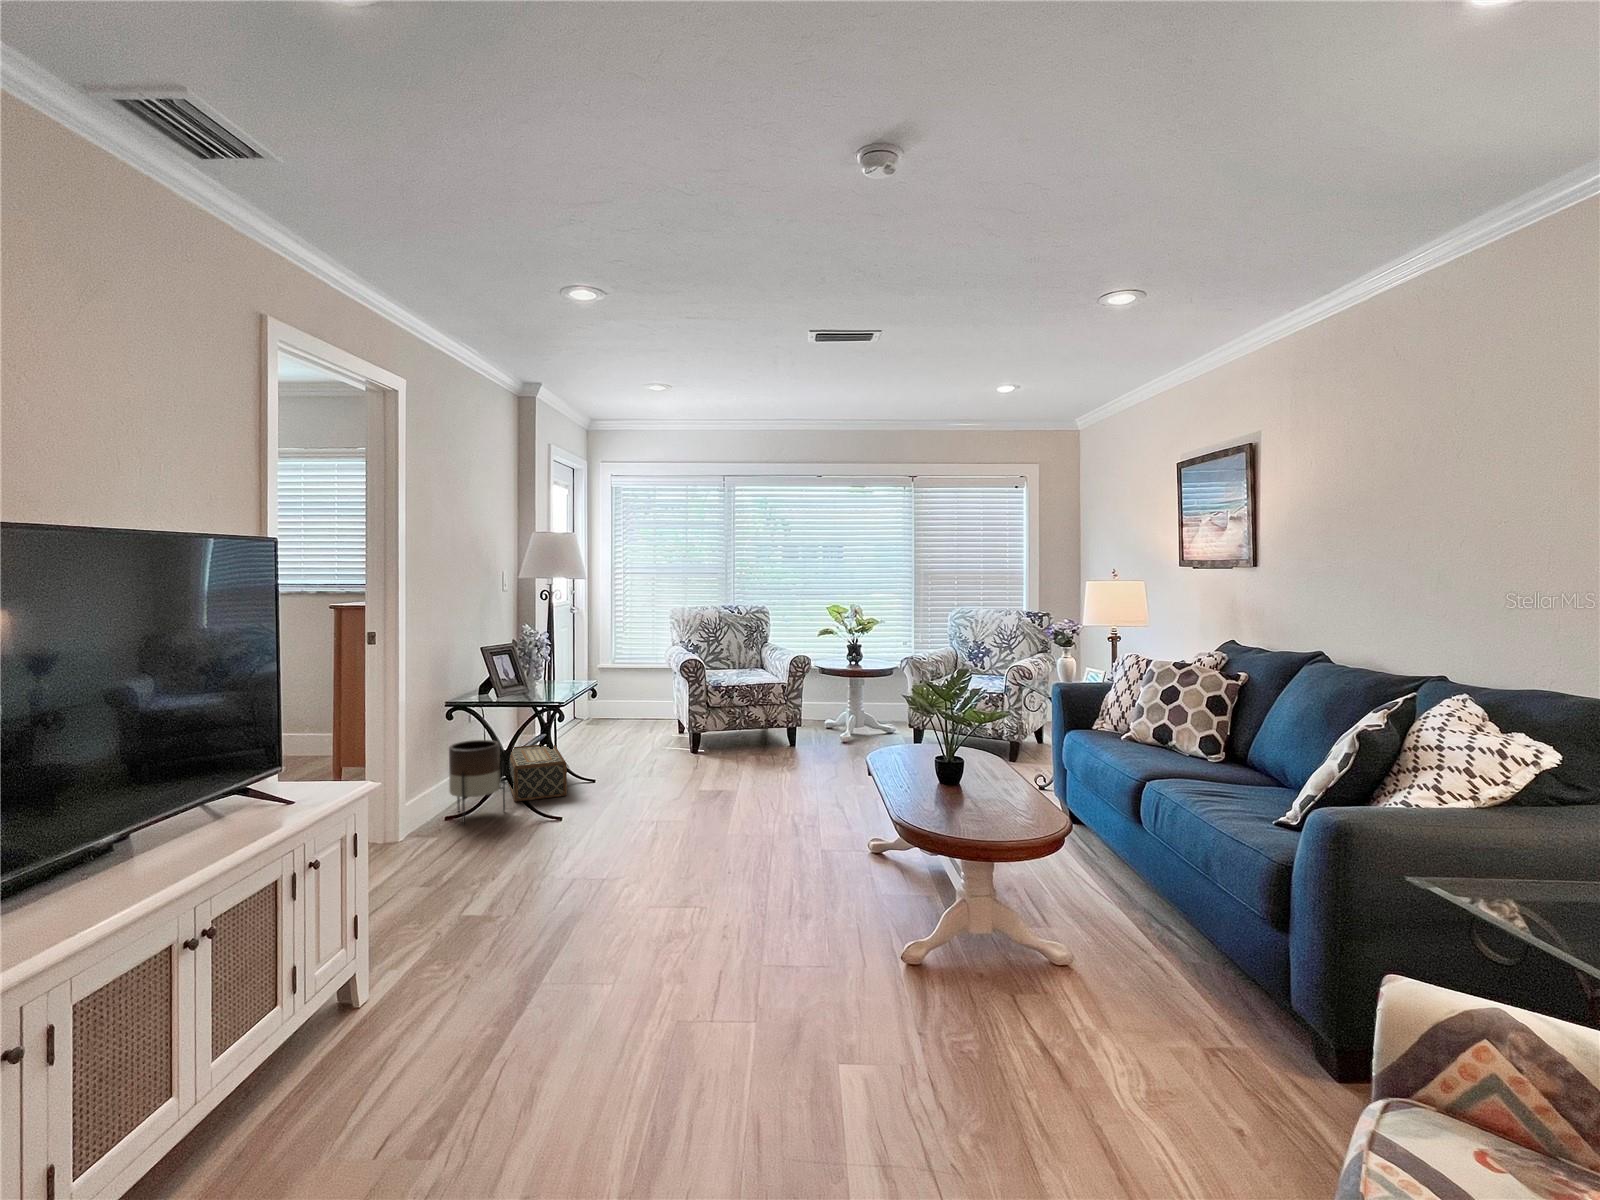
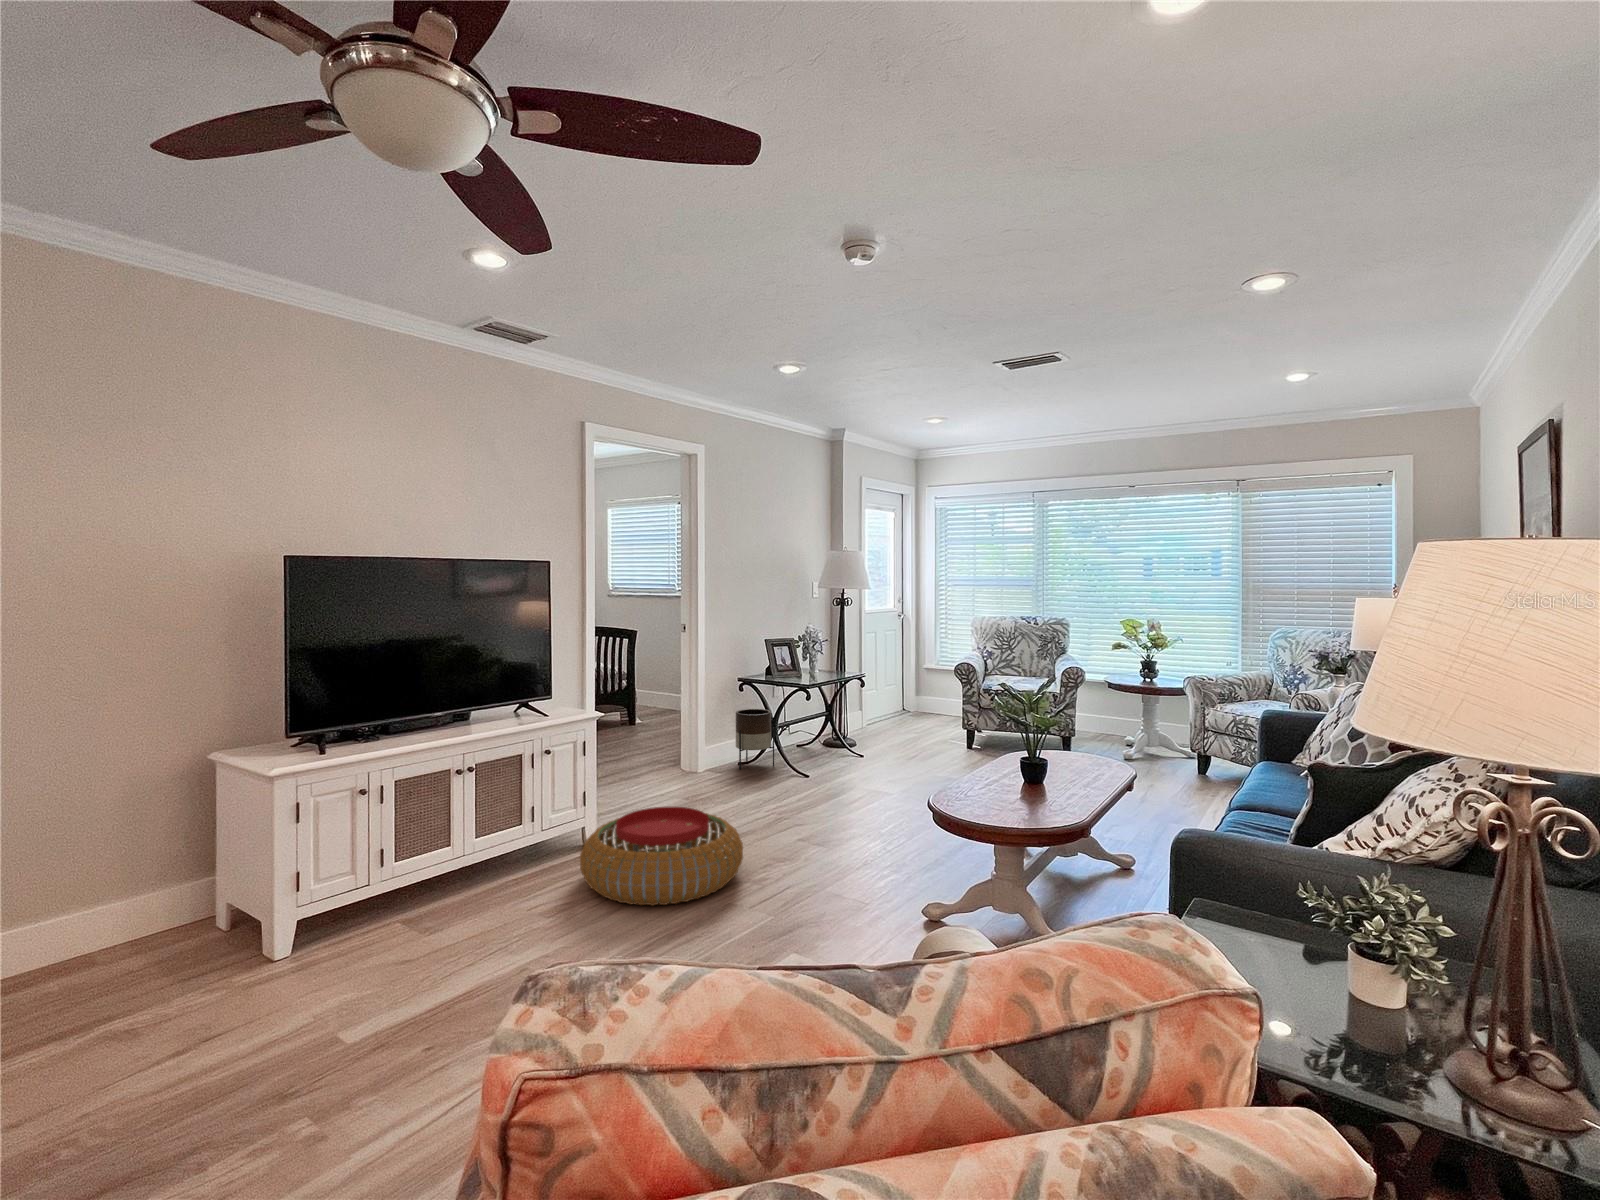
woven basket: present [509,745,567,802] -> none [788,721,837,763]
pouf: none [417,894,663,1063] -> present [580,807,743,905]

